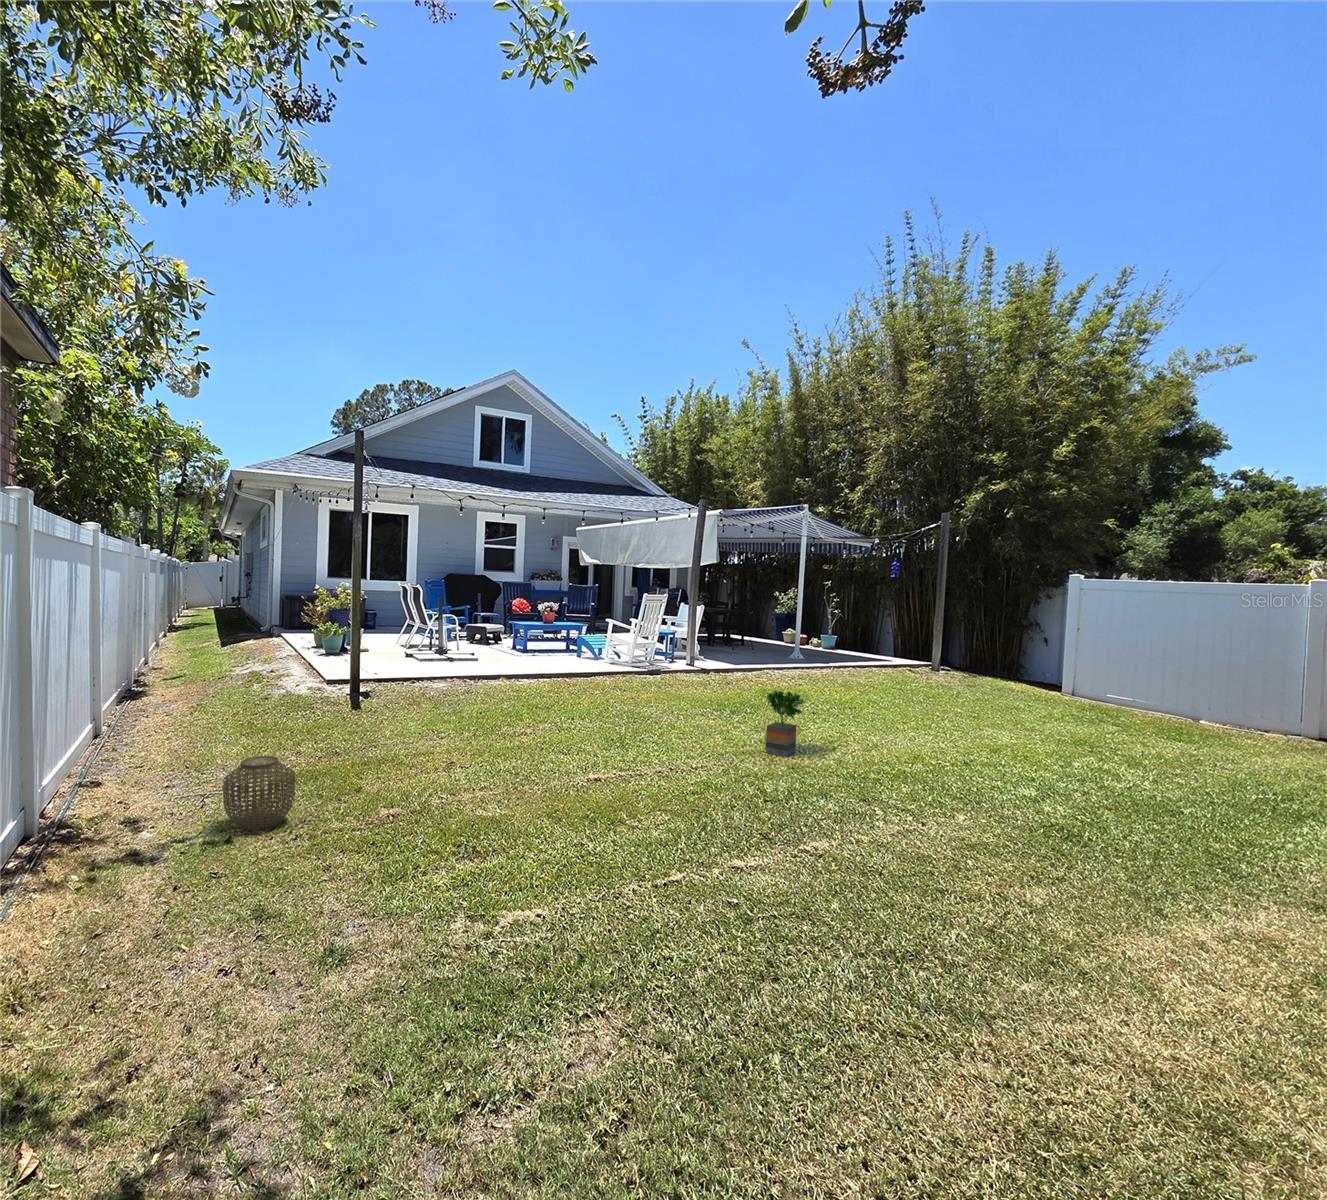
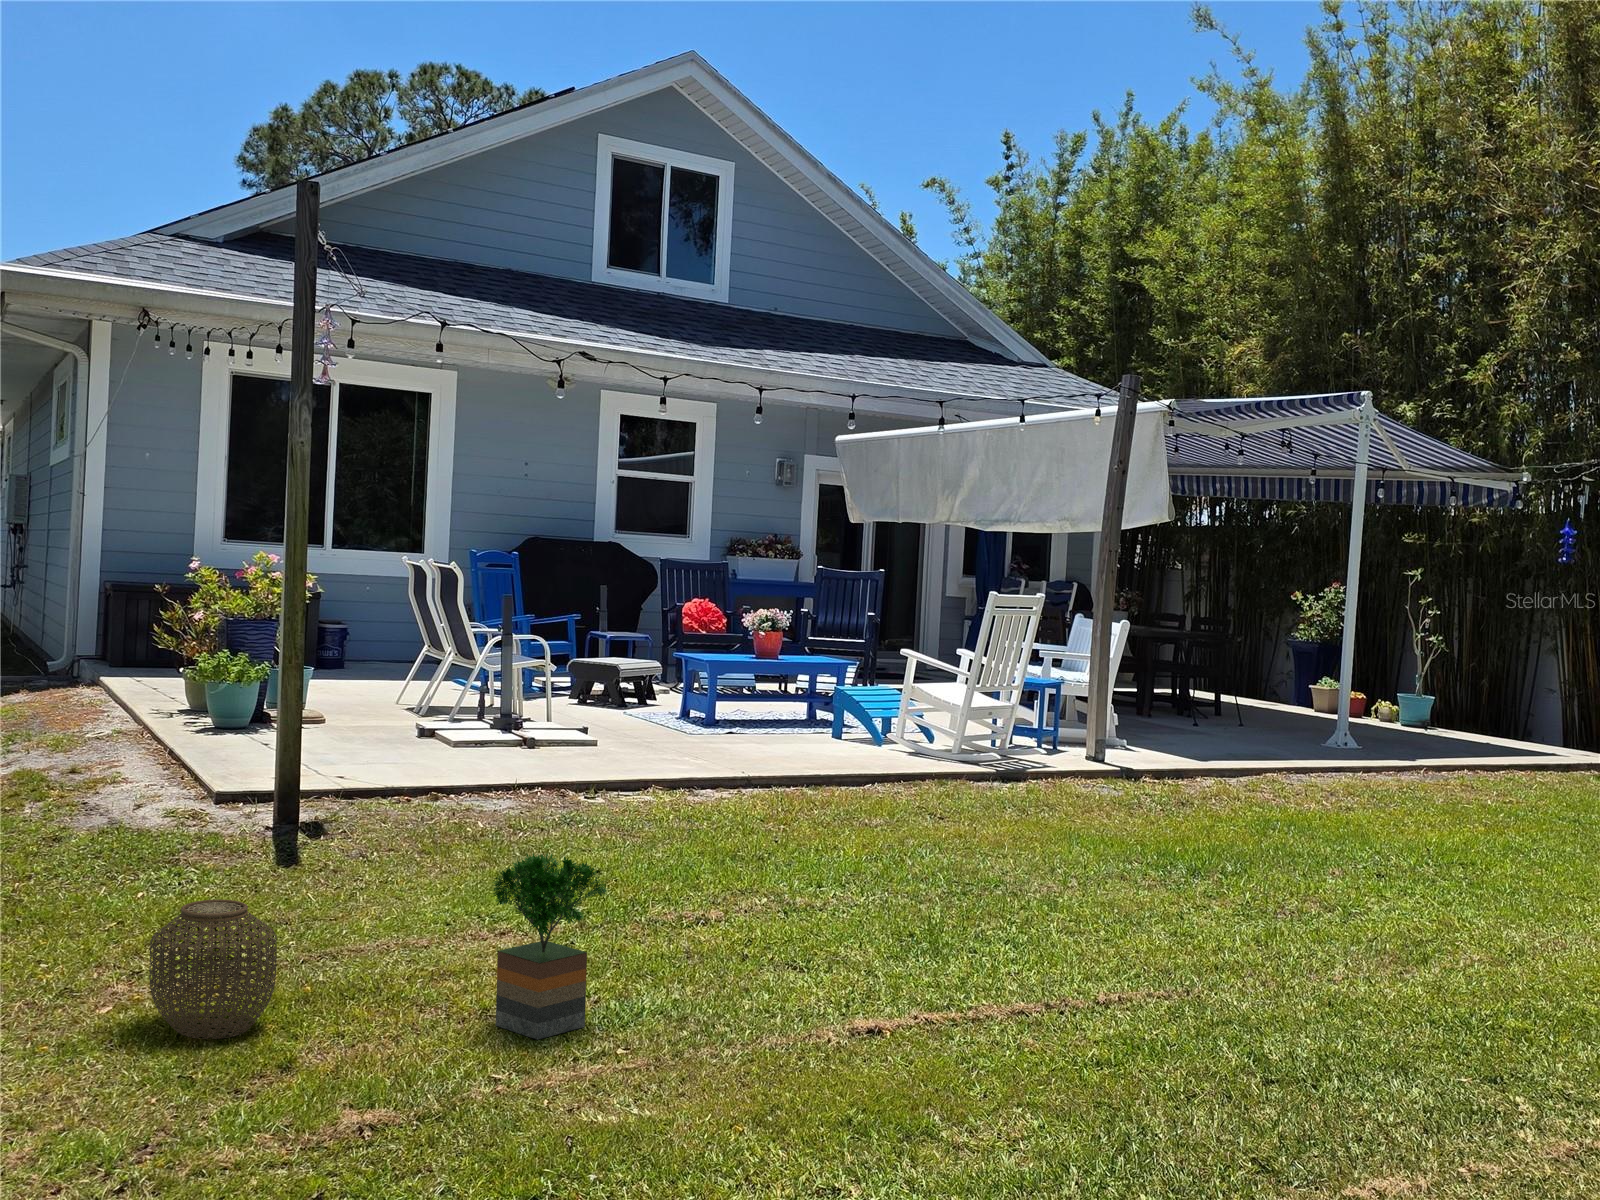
potted tree: present [766,691,805,757] -> present [492,853,607,1040]

